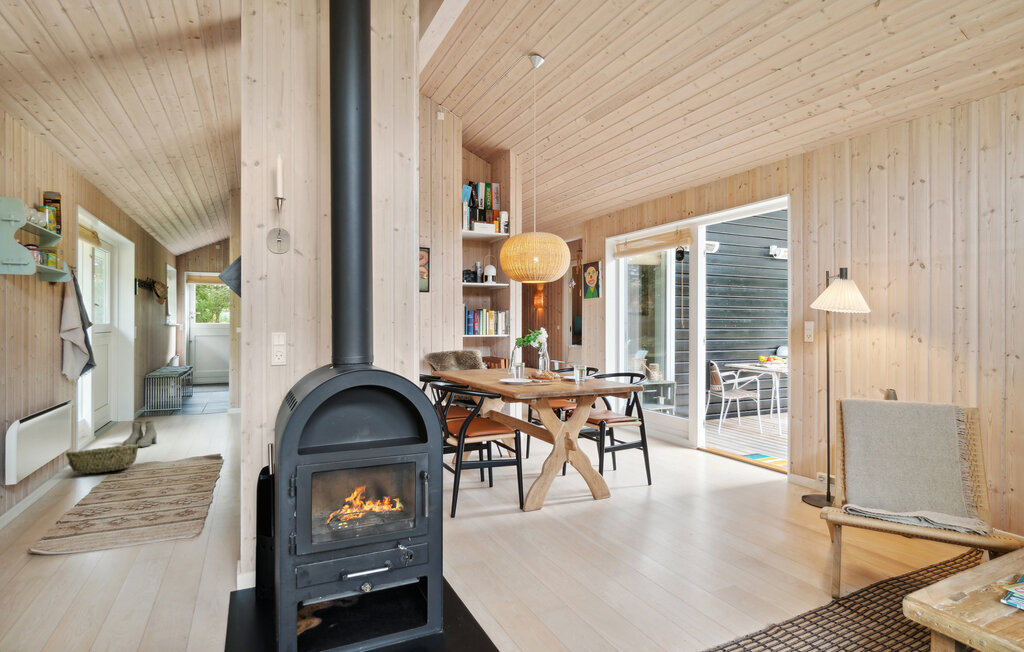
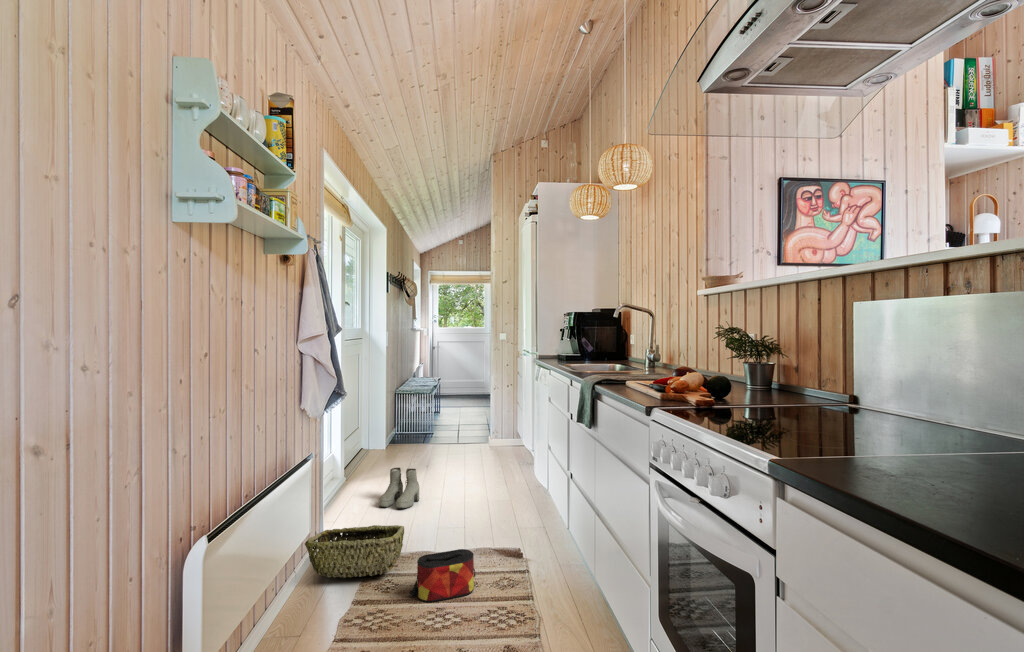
bag: none [139,450,184,477] -> present [409,549,475,602]

